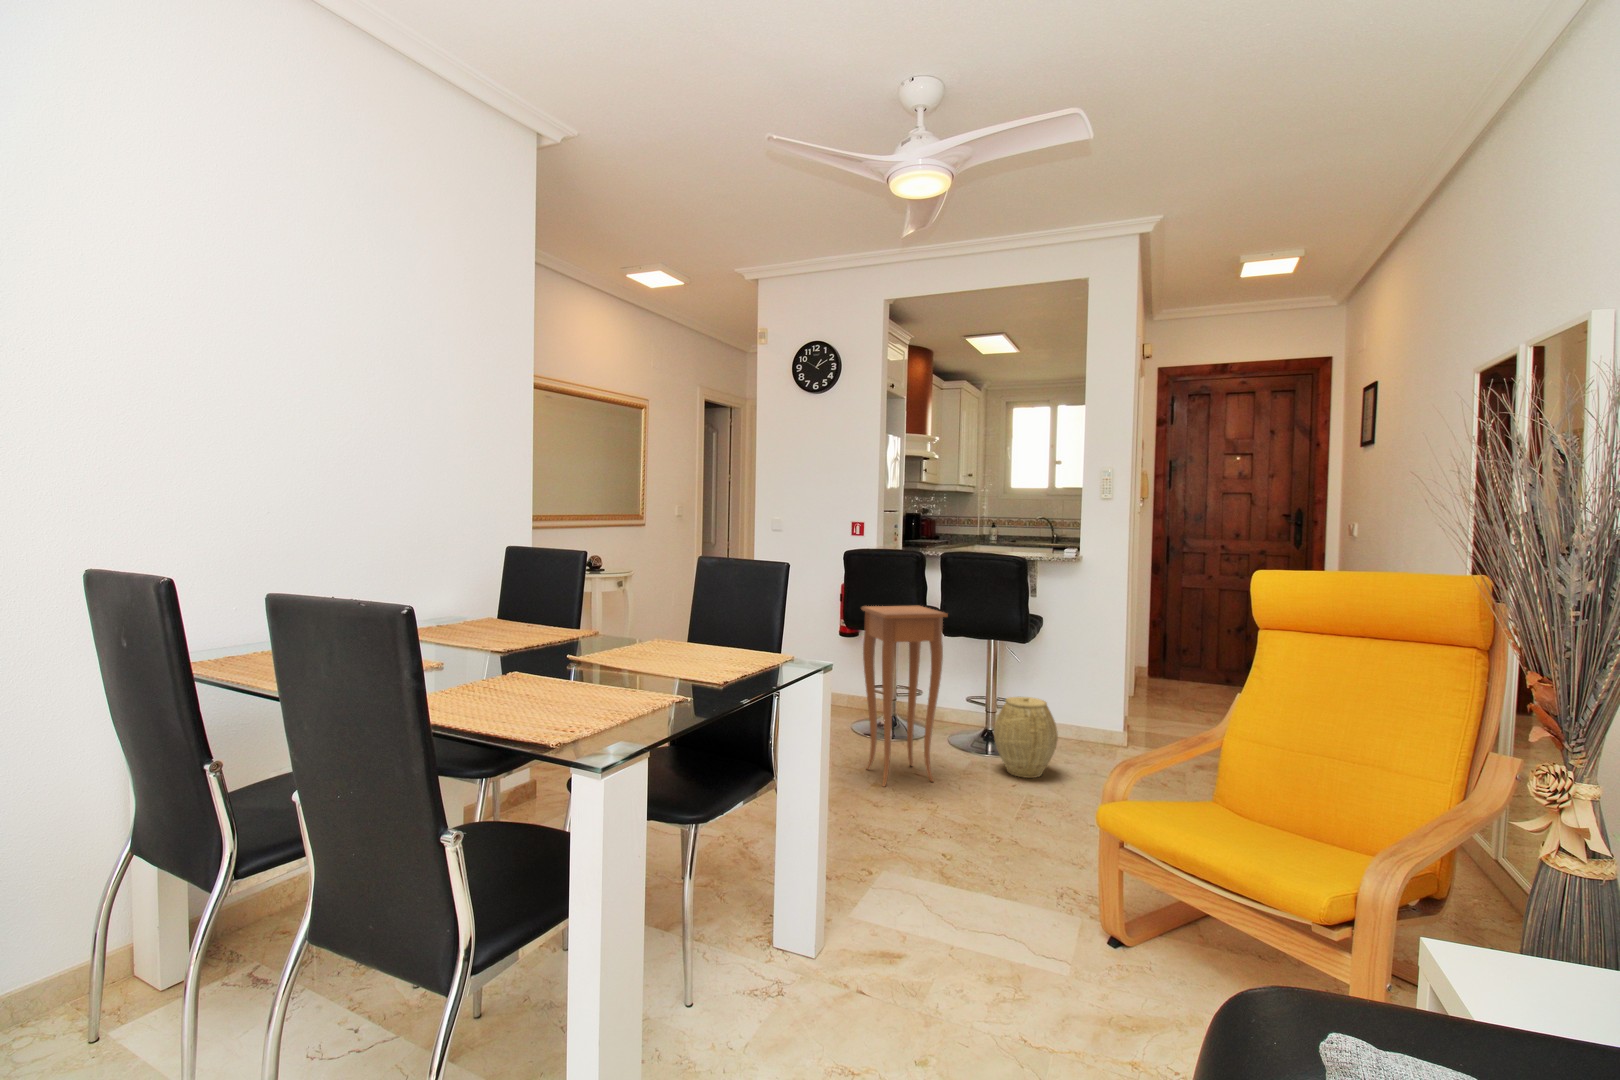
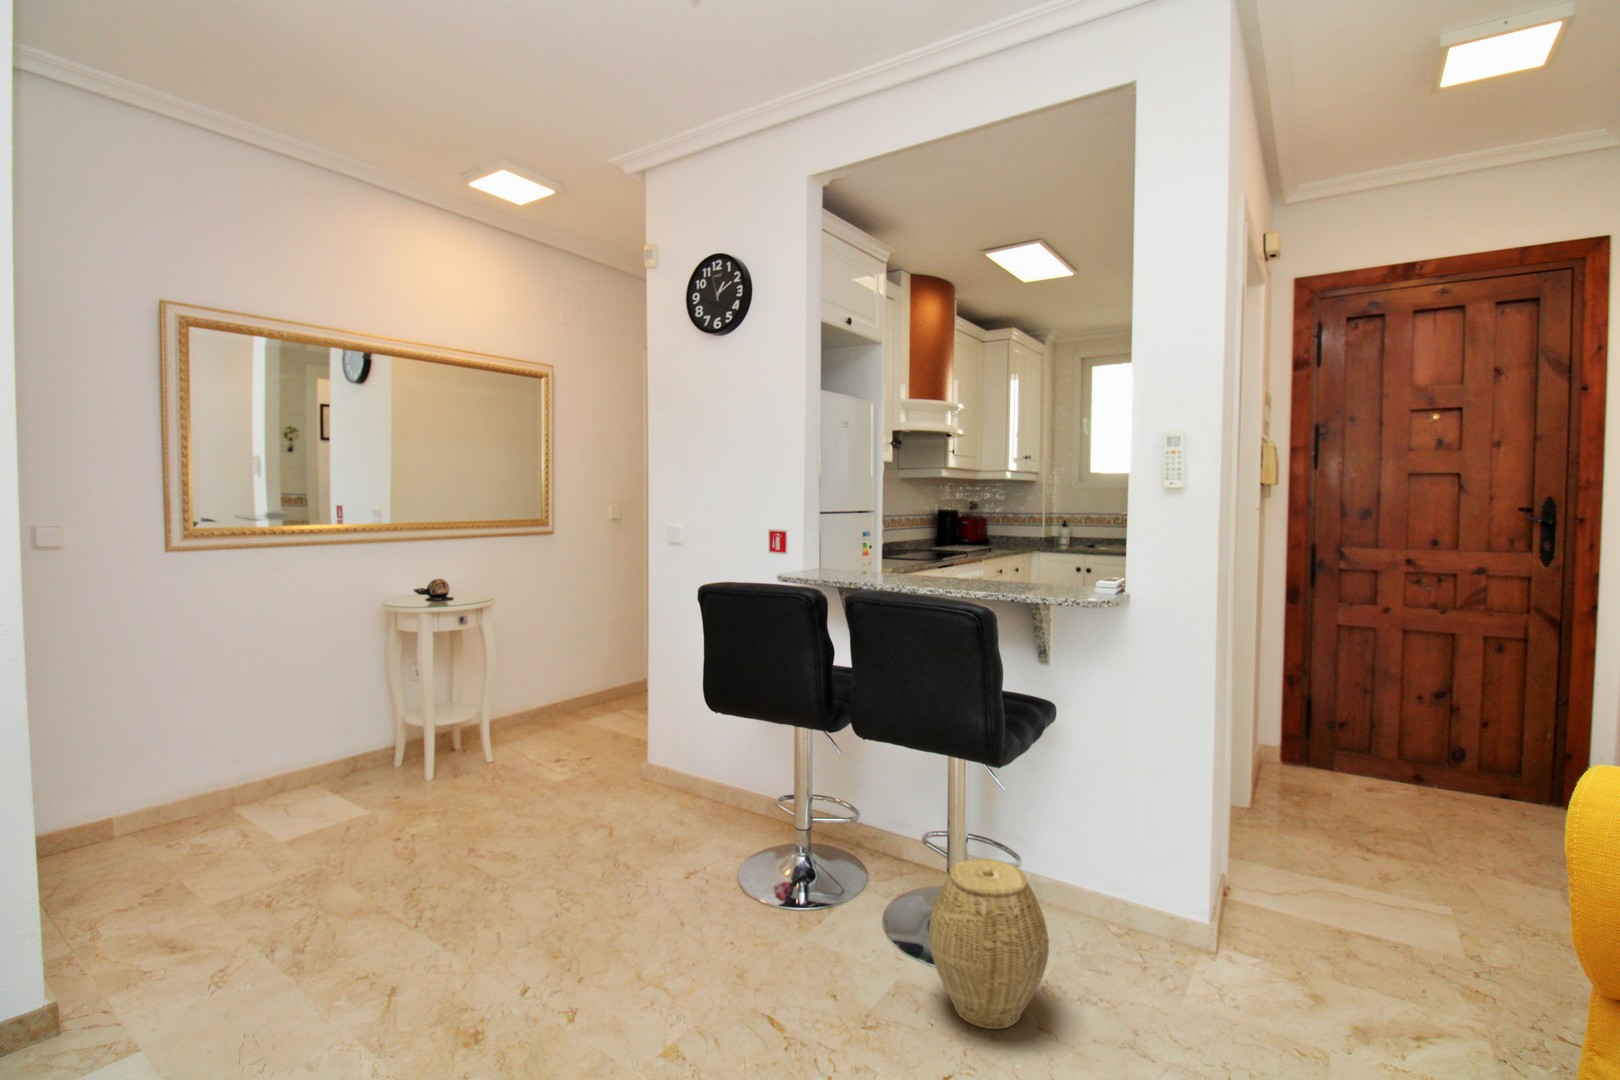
side table: present [861,606,948,786] -> none [681,686,812,1040]

